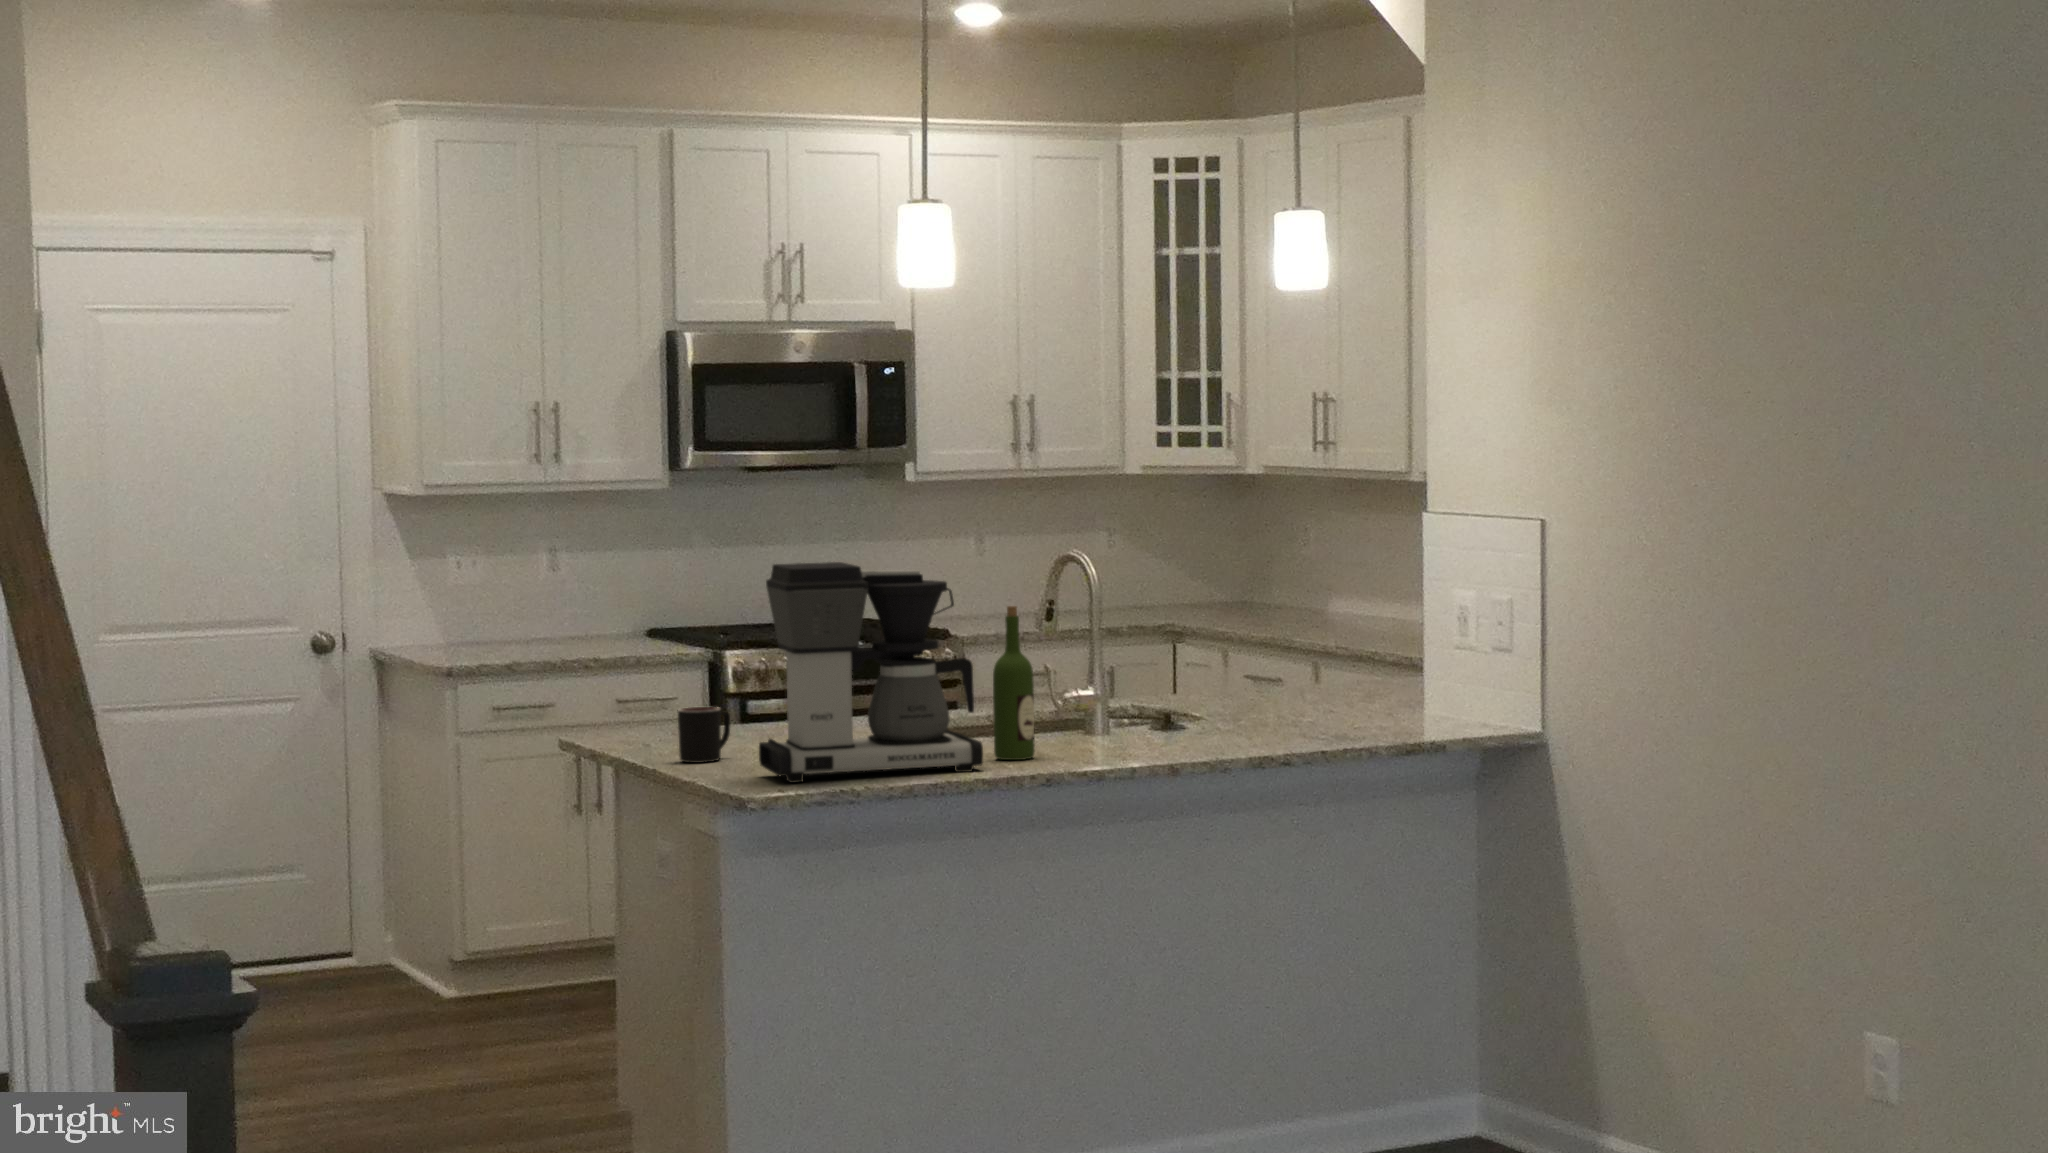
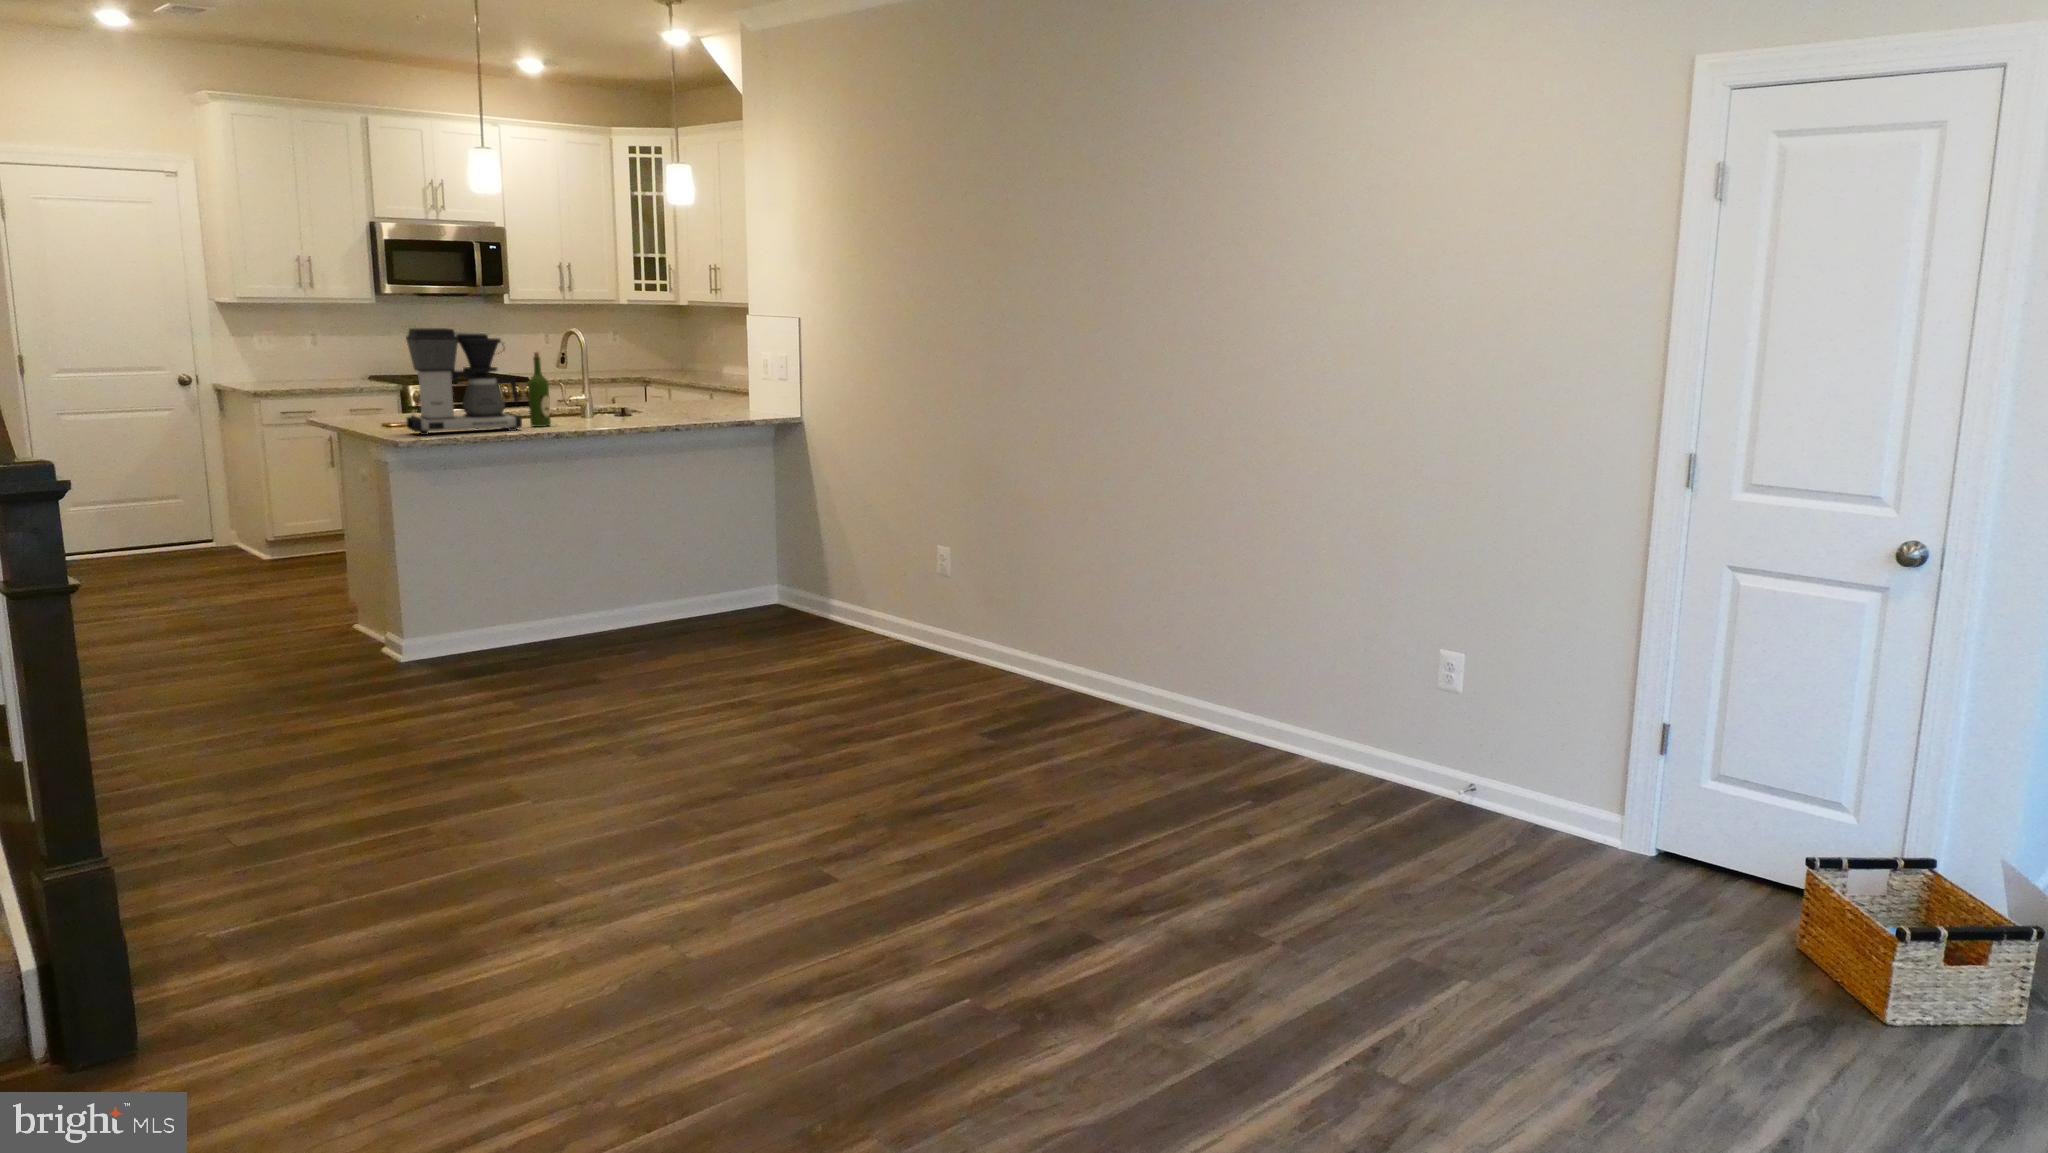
mug: present [677,707,730,763] -> none [366,402,396,430]

